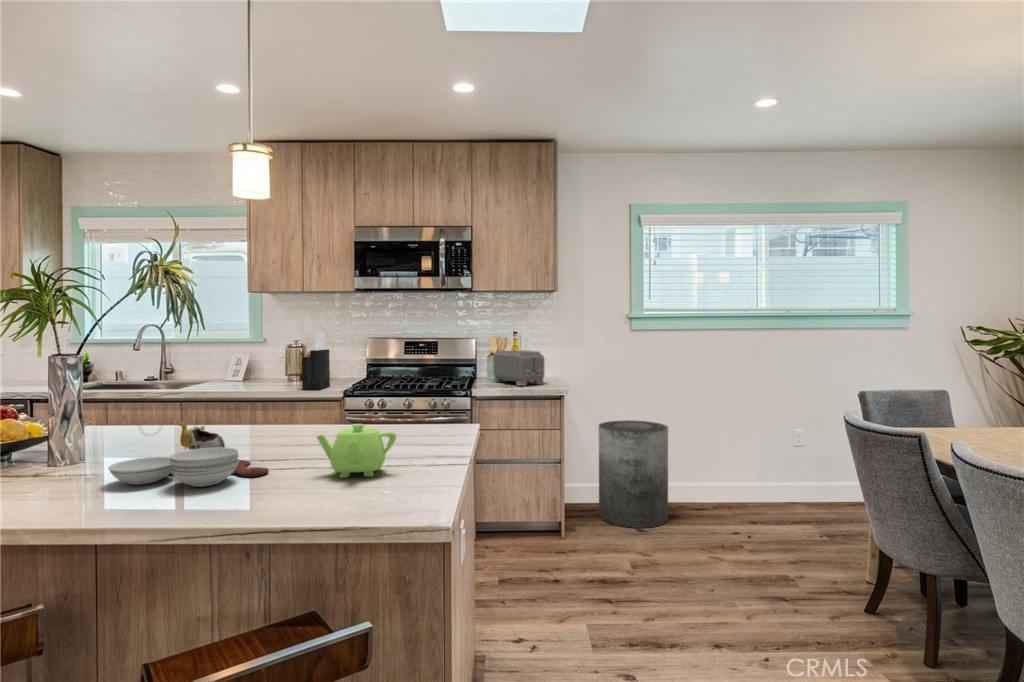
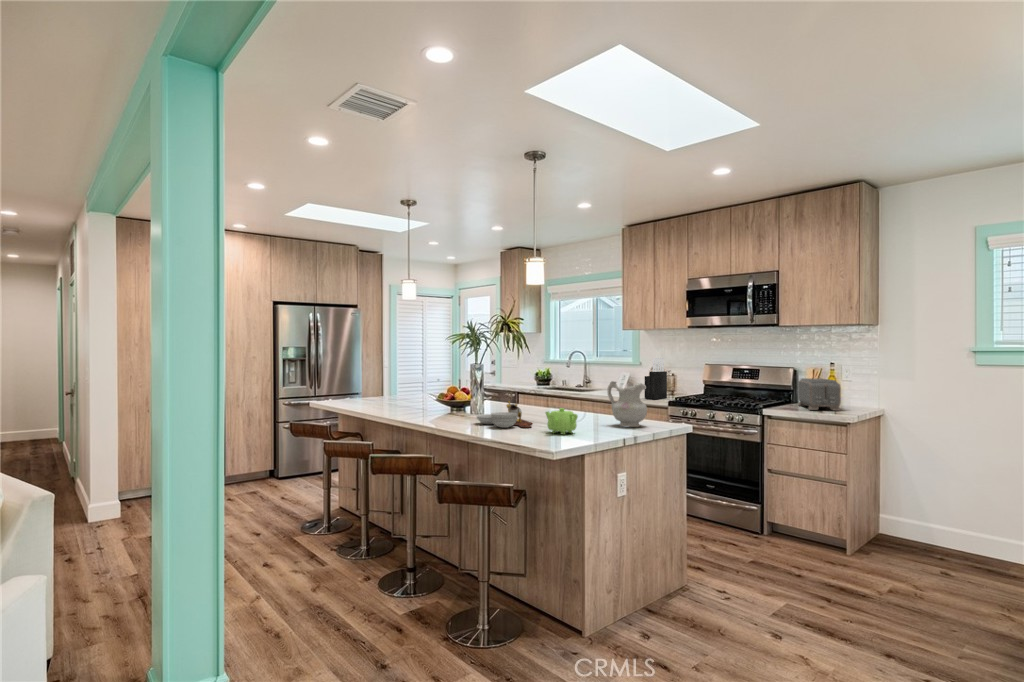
ceramic pitcher: none [380,366,445,440] -> present [607,381,647,427]
trash can: present [599,420,668,528] -> none [912,458,1006,577]

